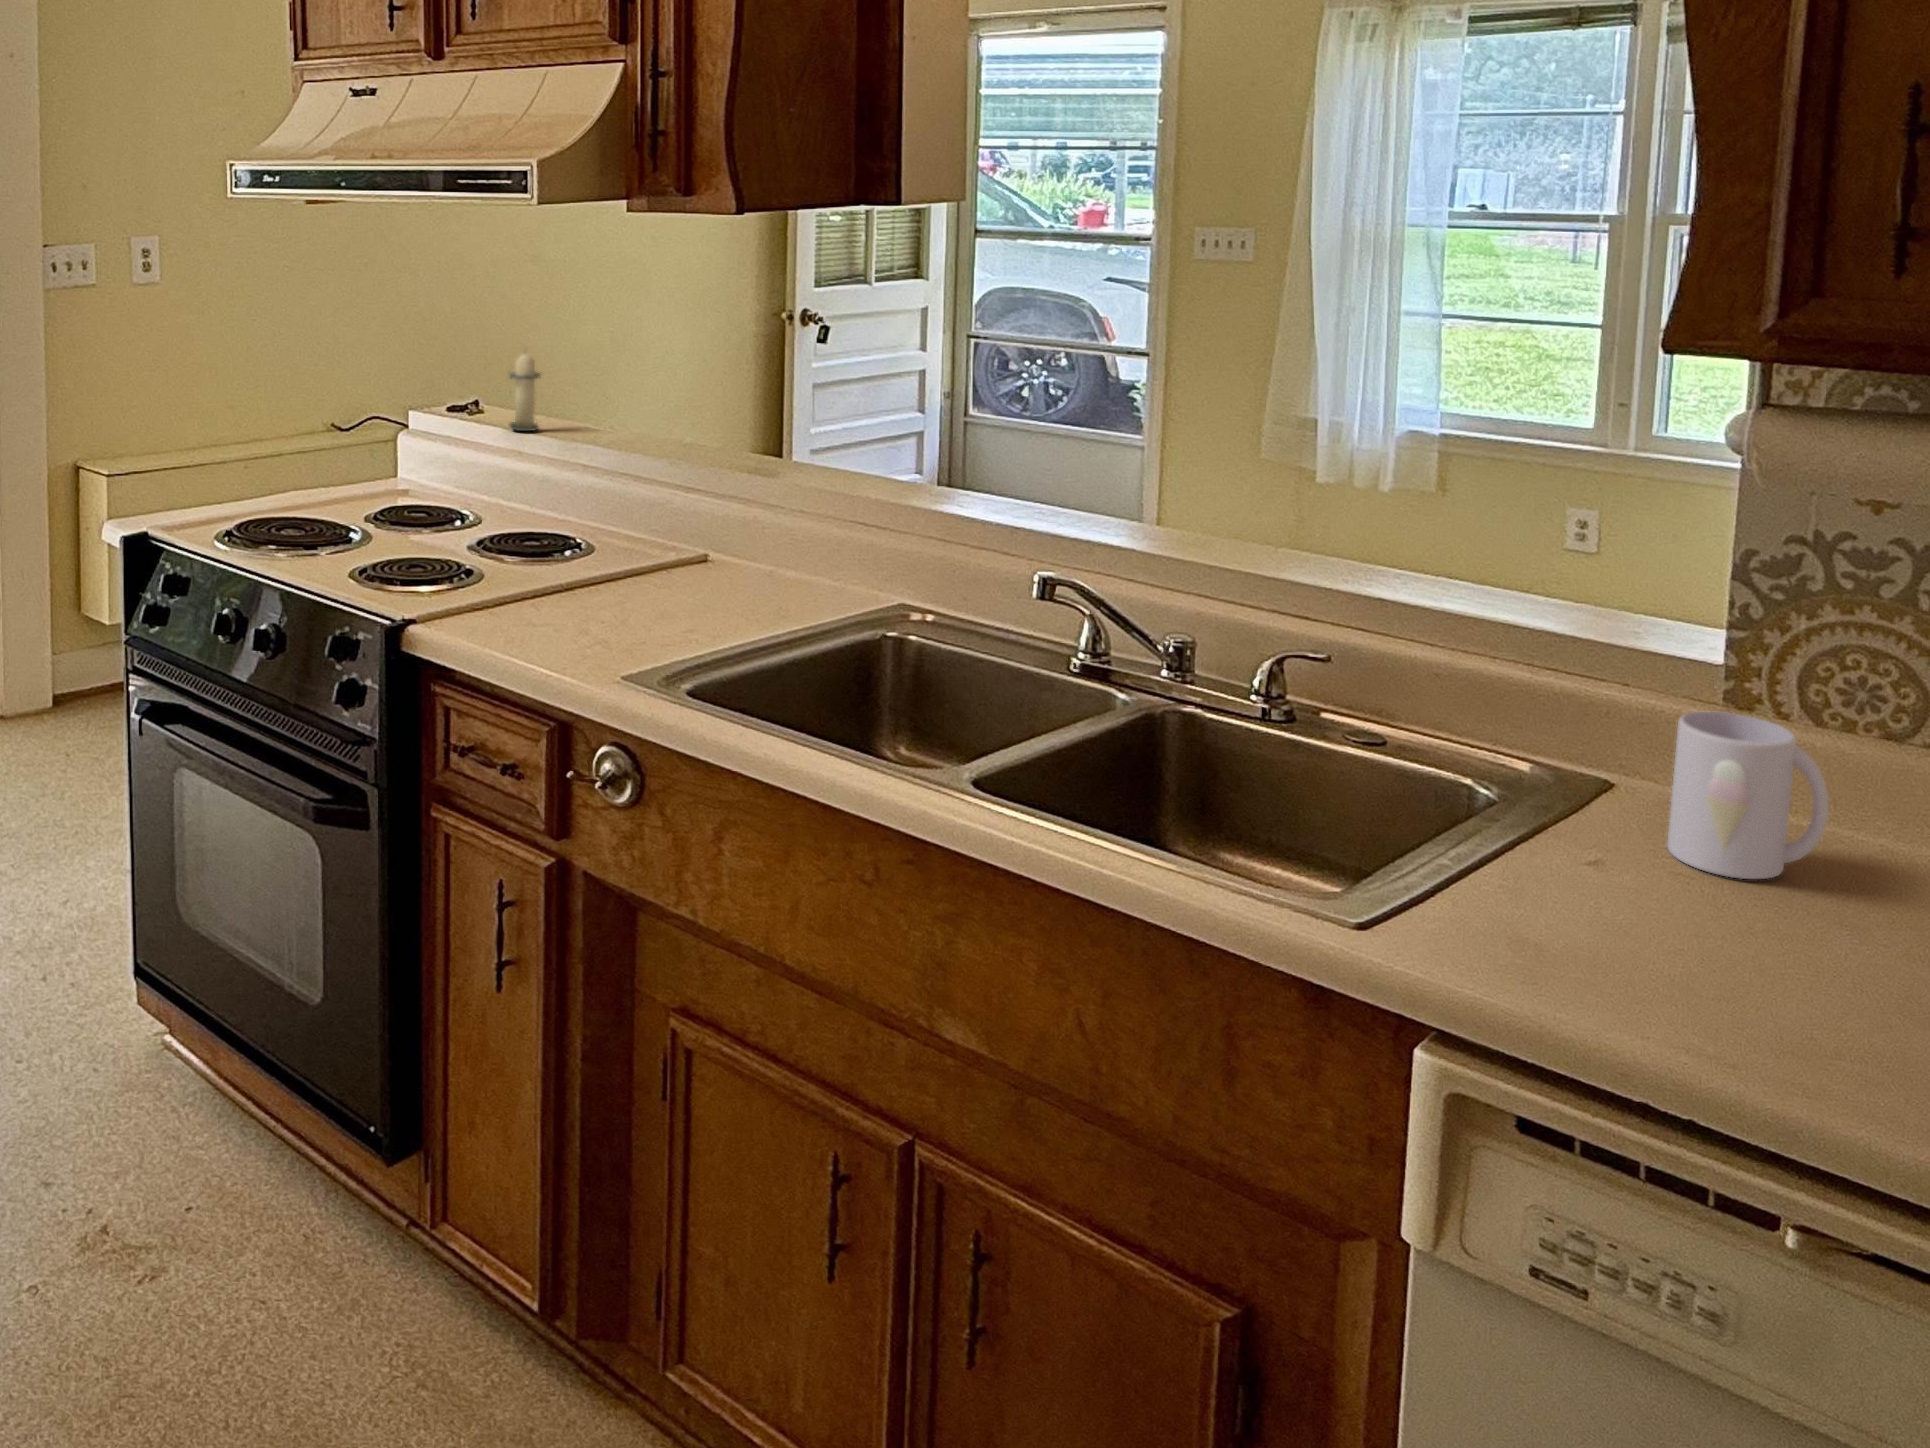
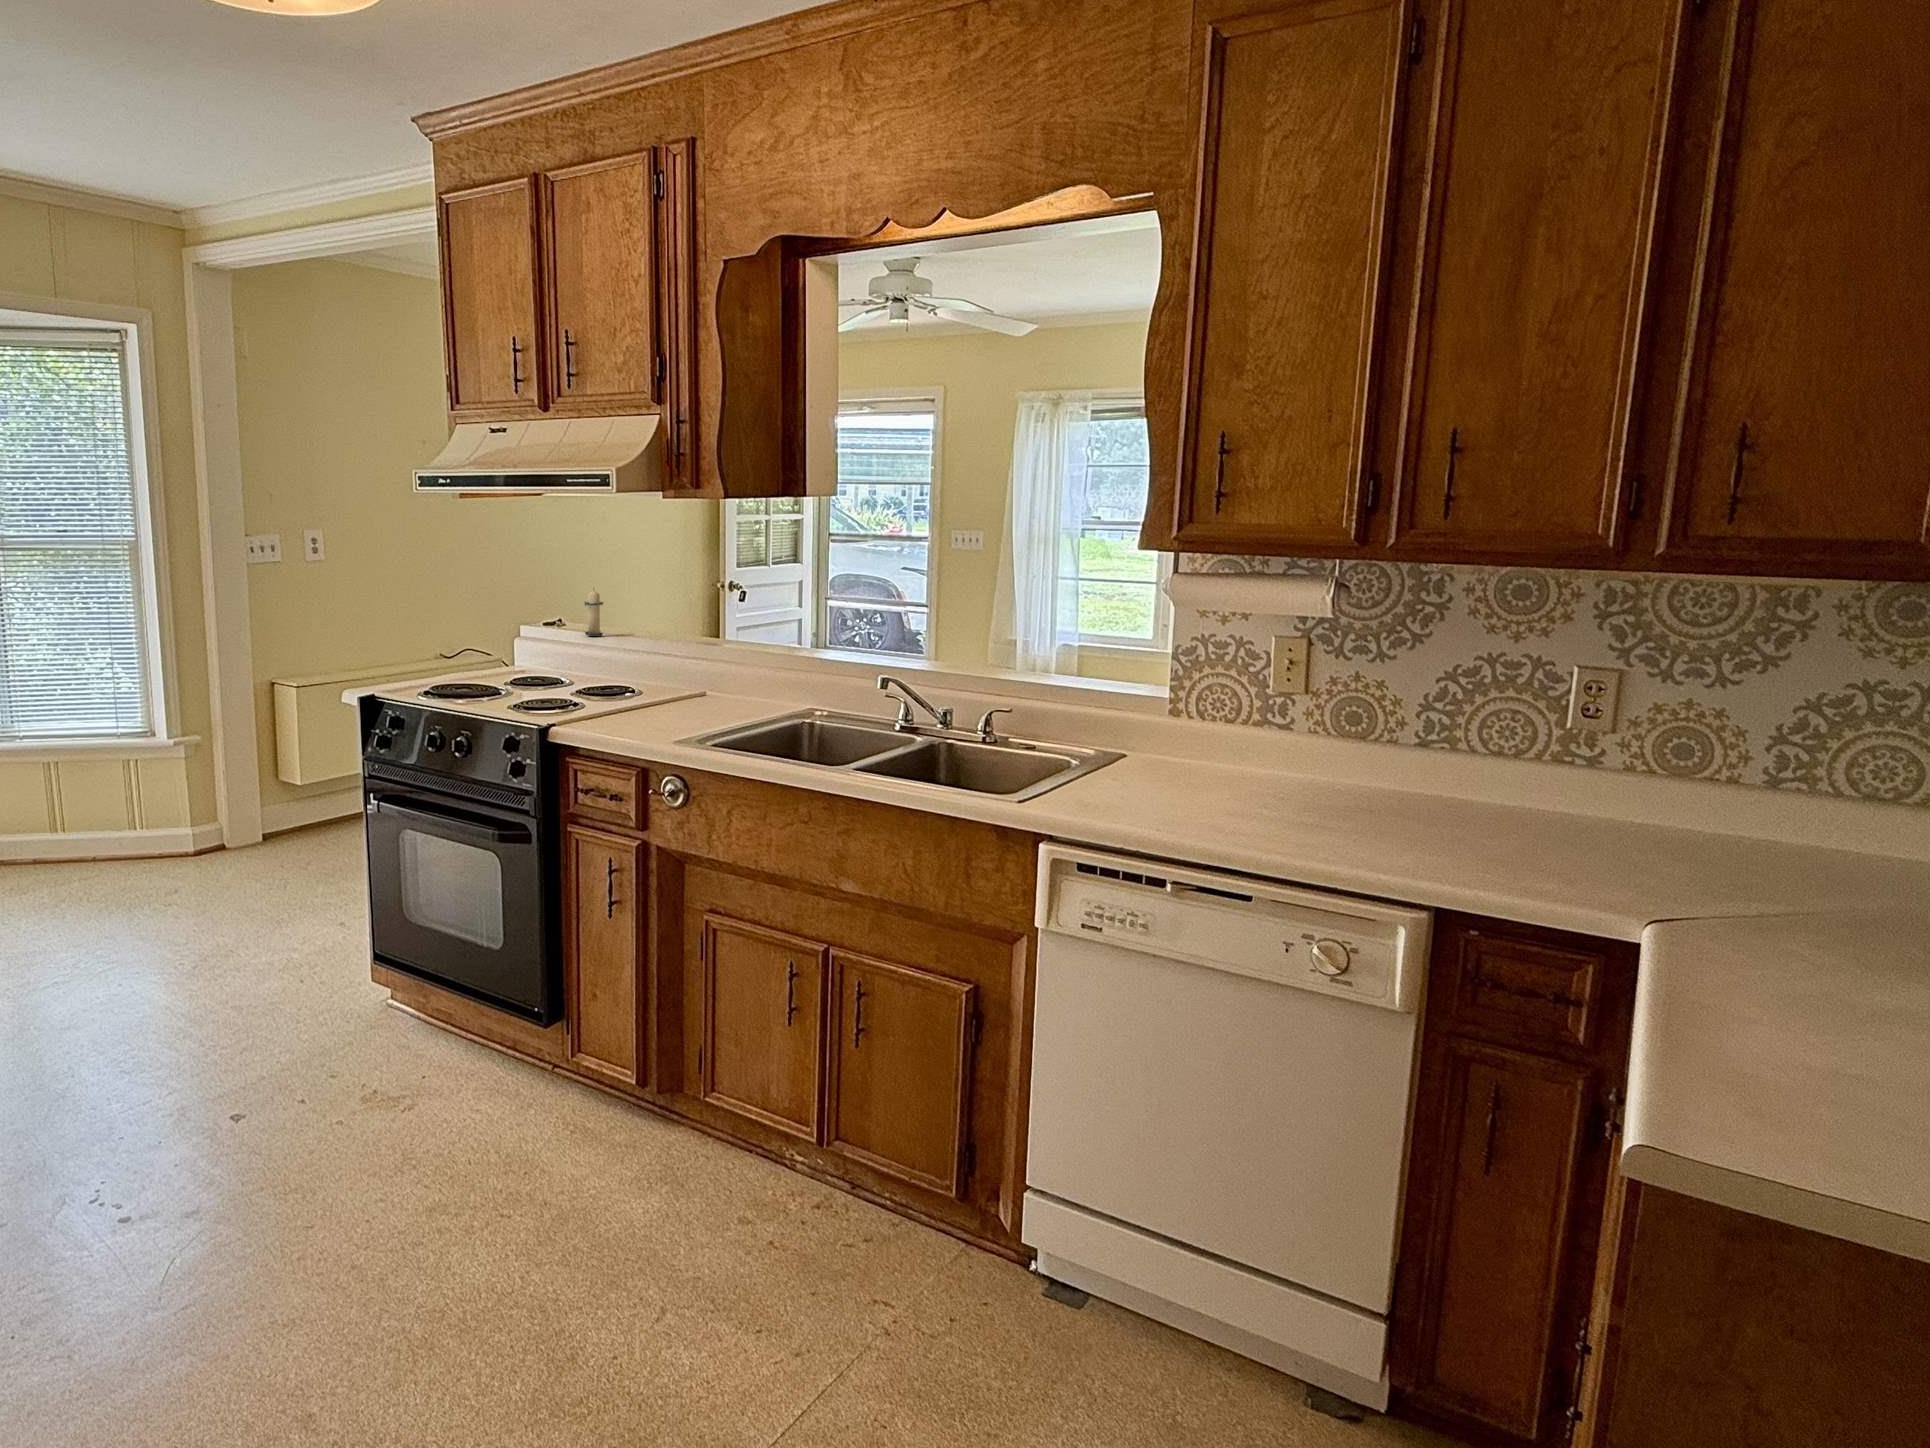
mug: present [1668,711,1828,879] -> none [1140,712,1197,779]

